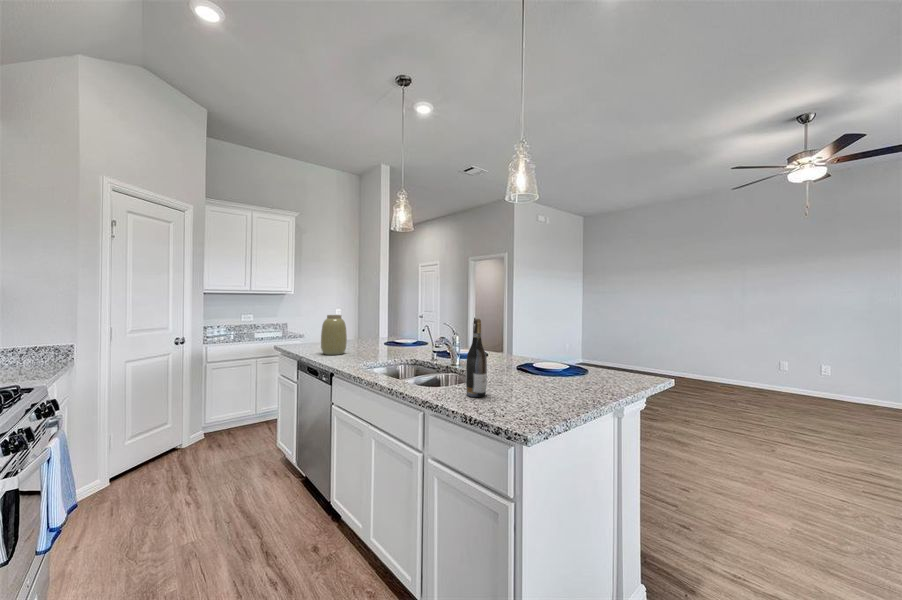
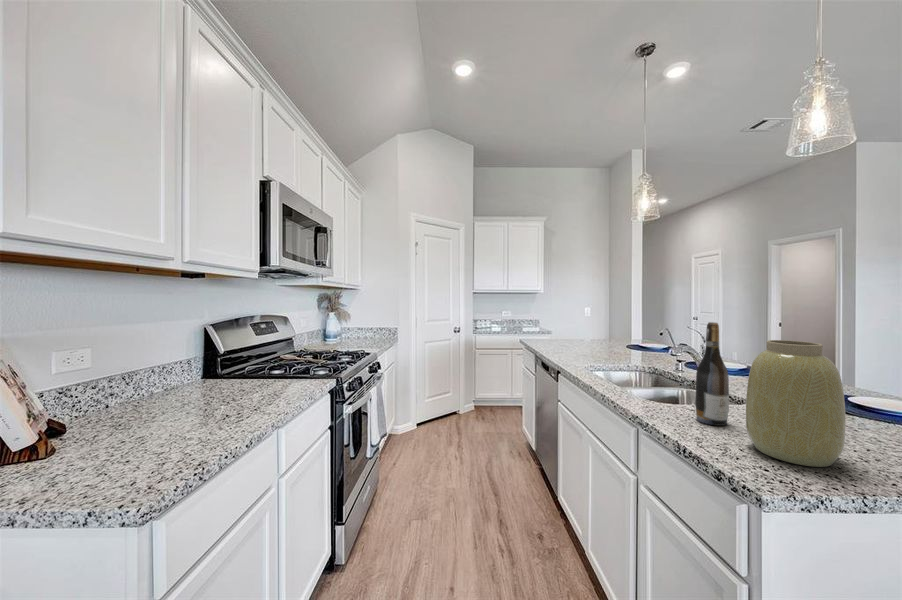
vase: present [321,315,347,355] -> present [746,340,846,467]

